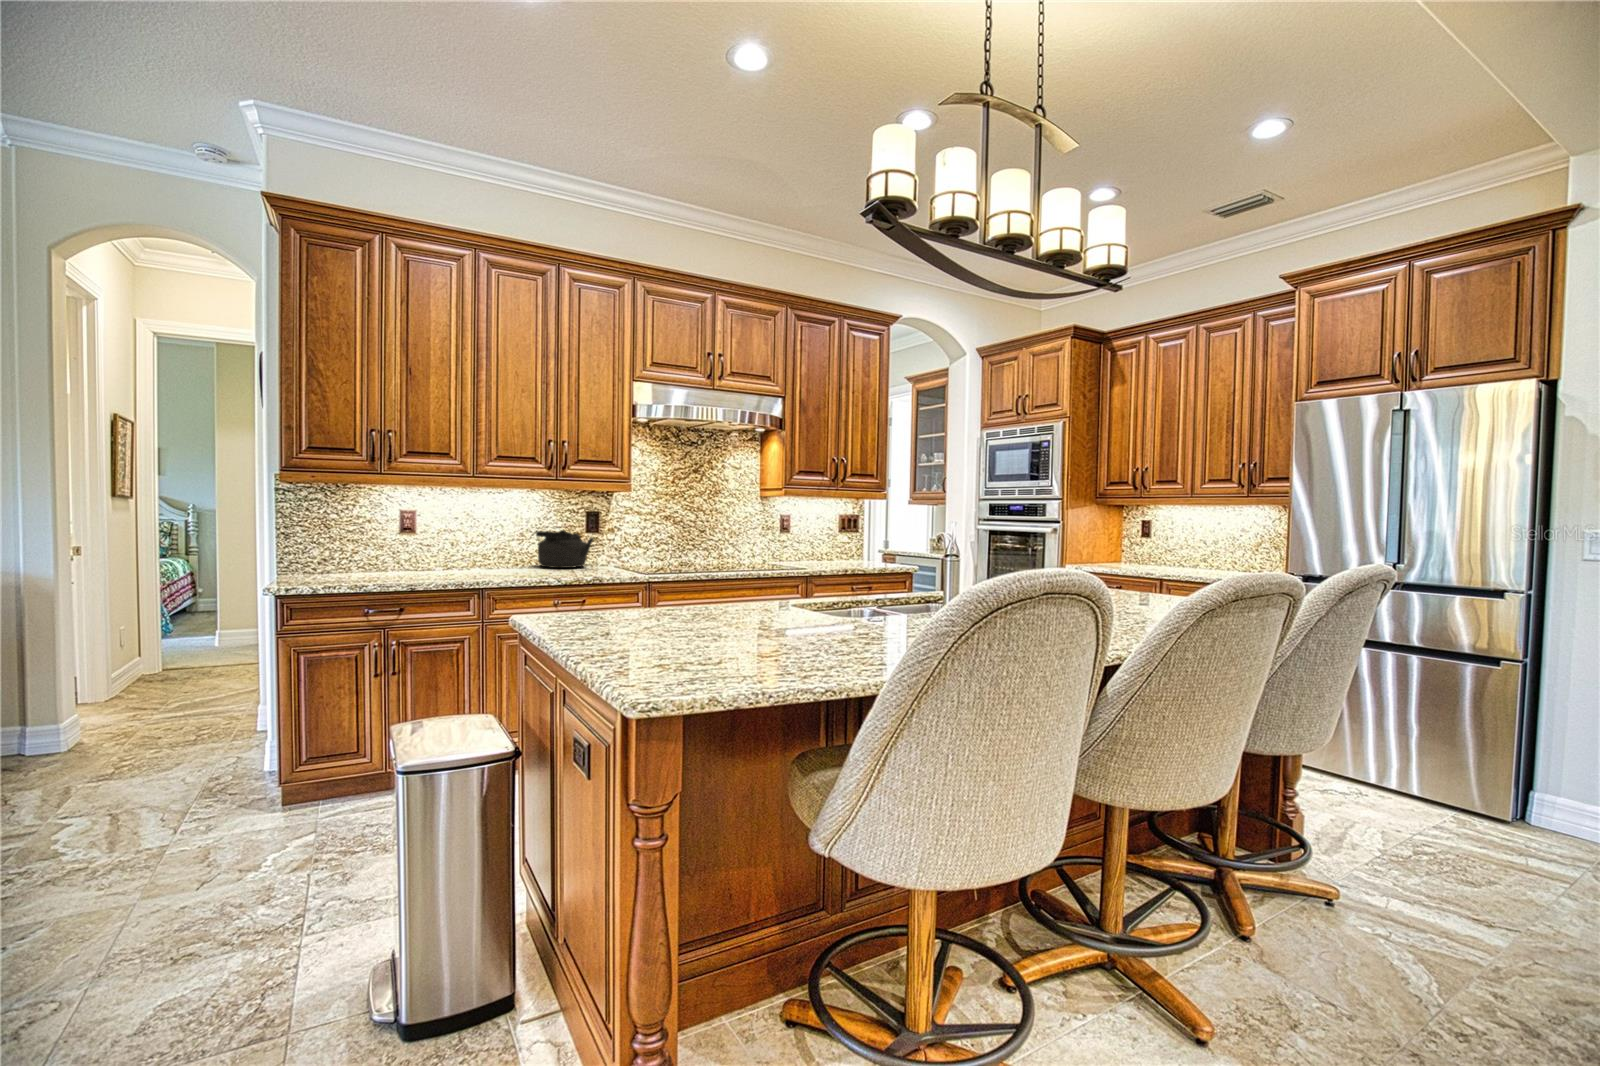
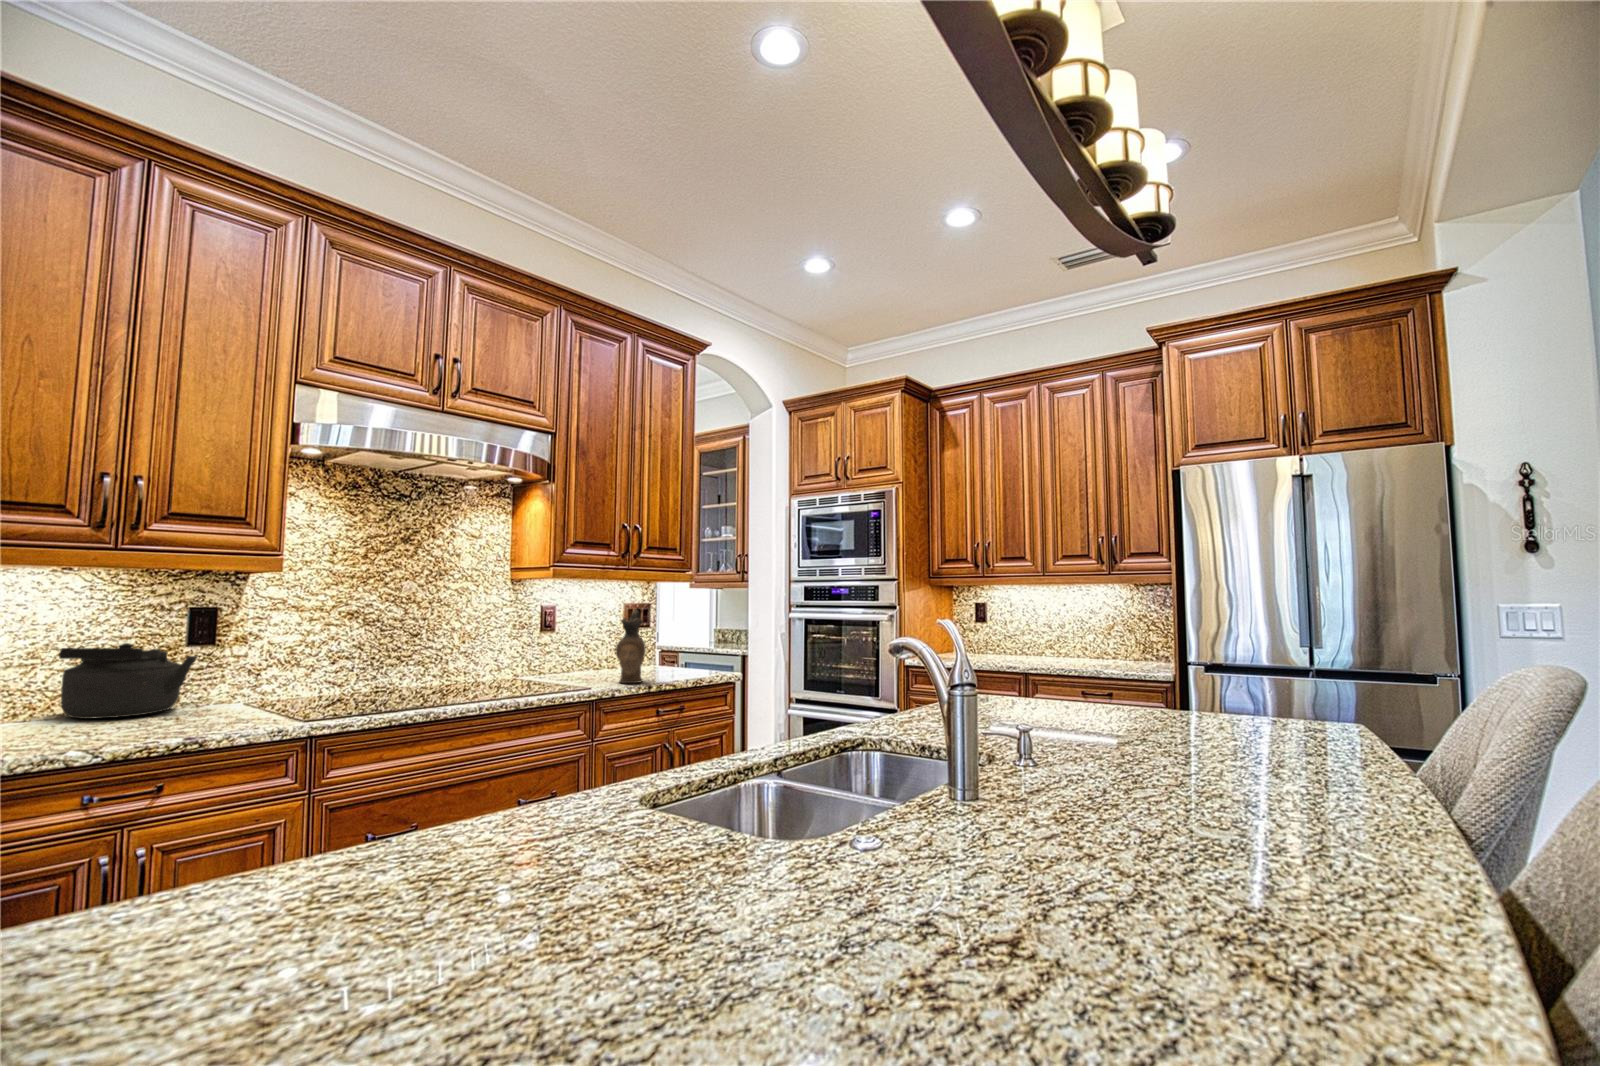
ceramic pitcher: none [824,519,845,569] -> present [616,610,646,683]

